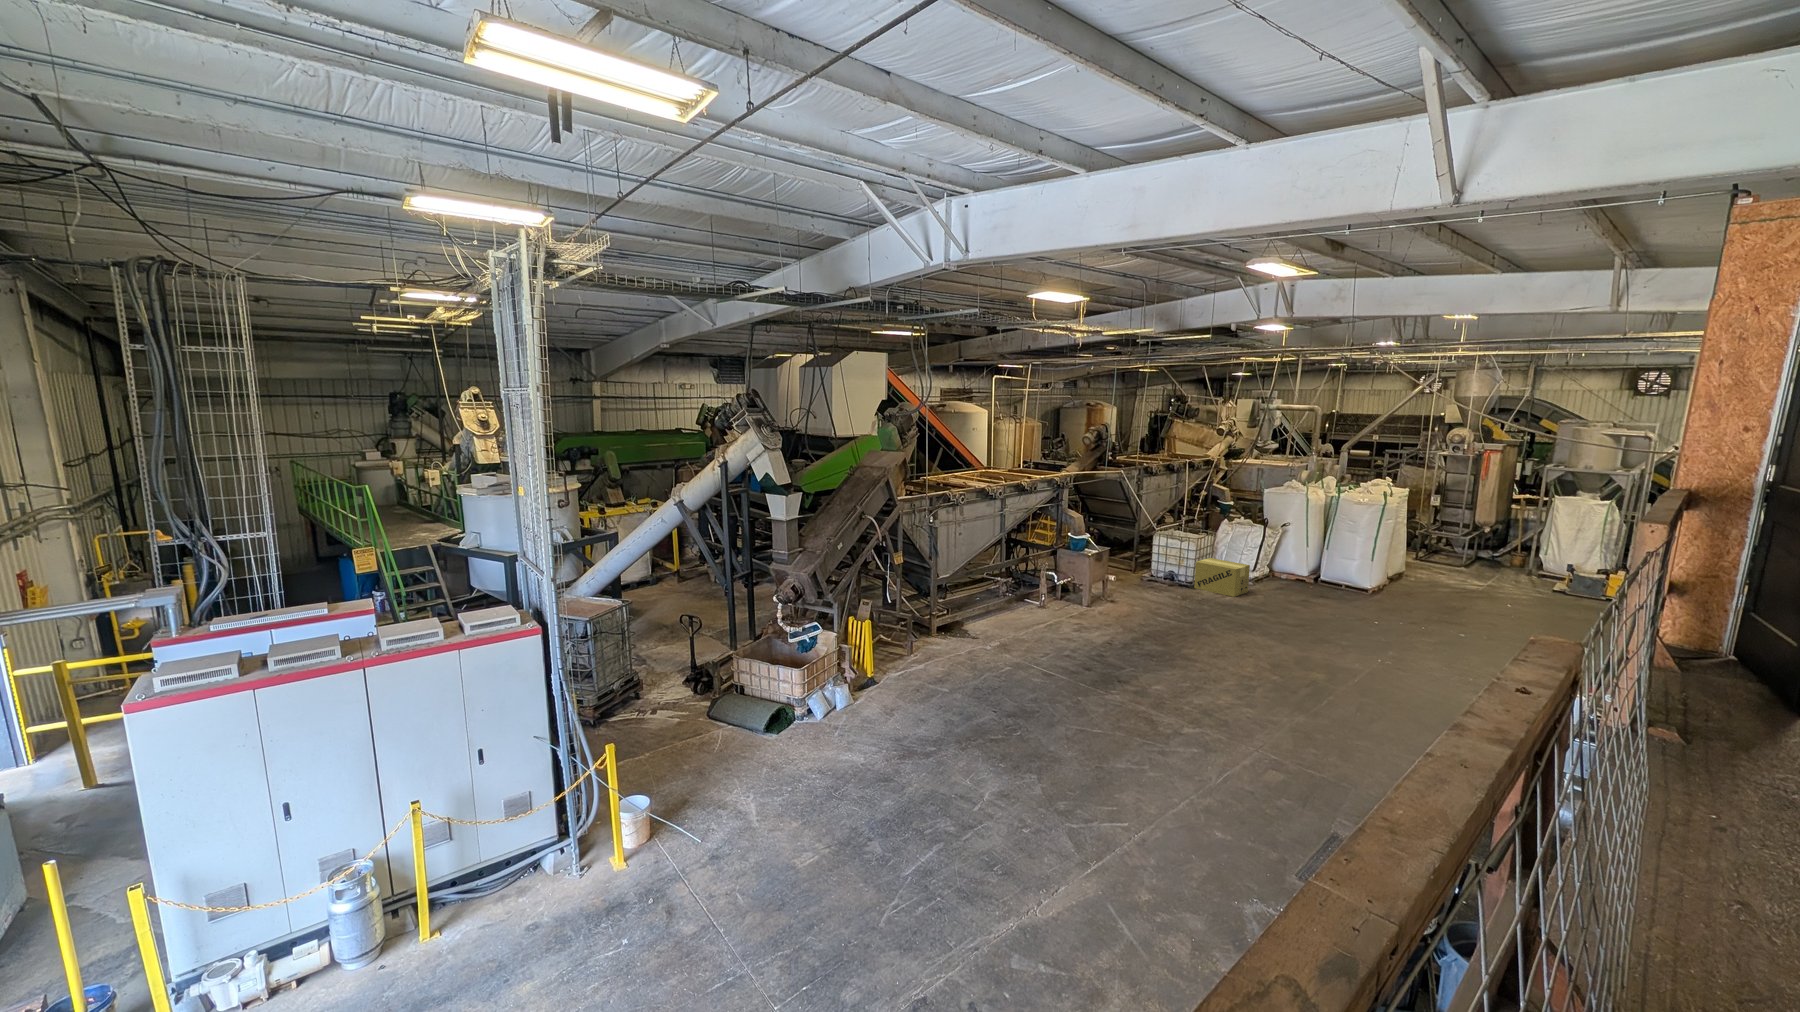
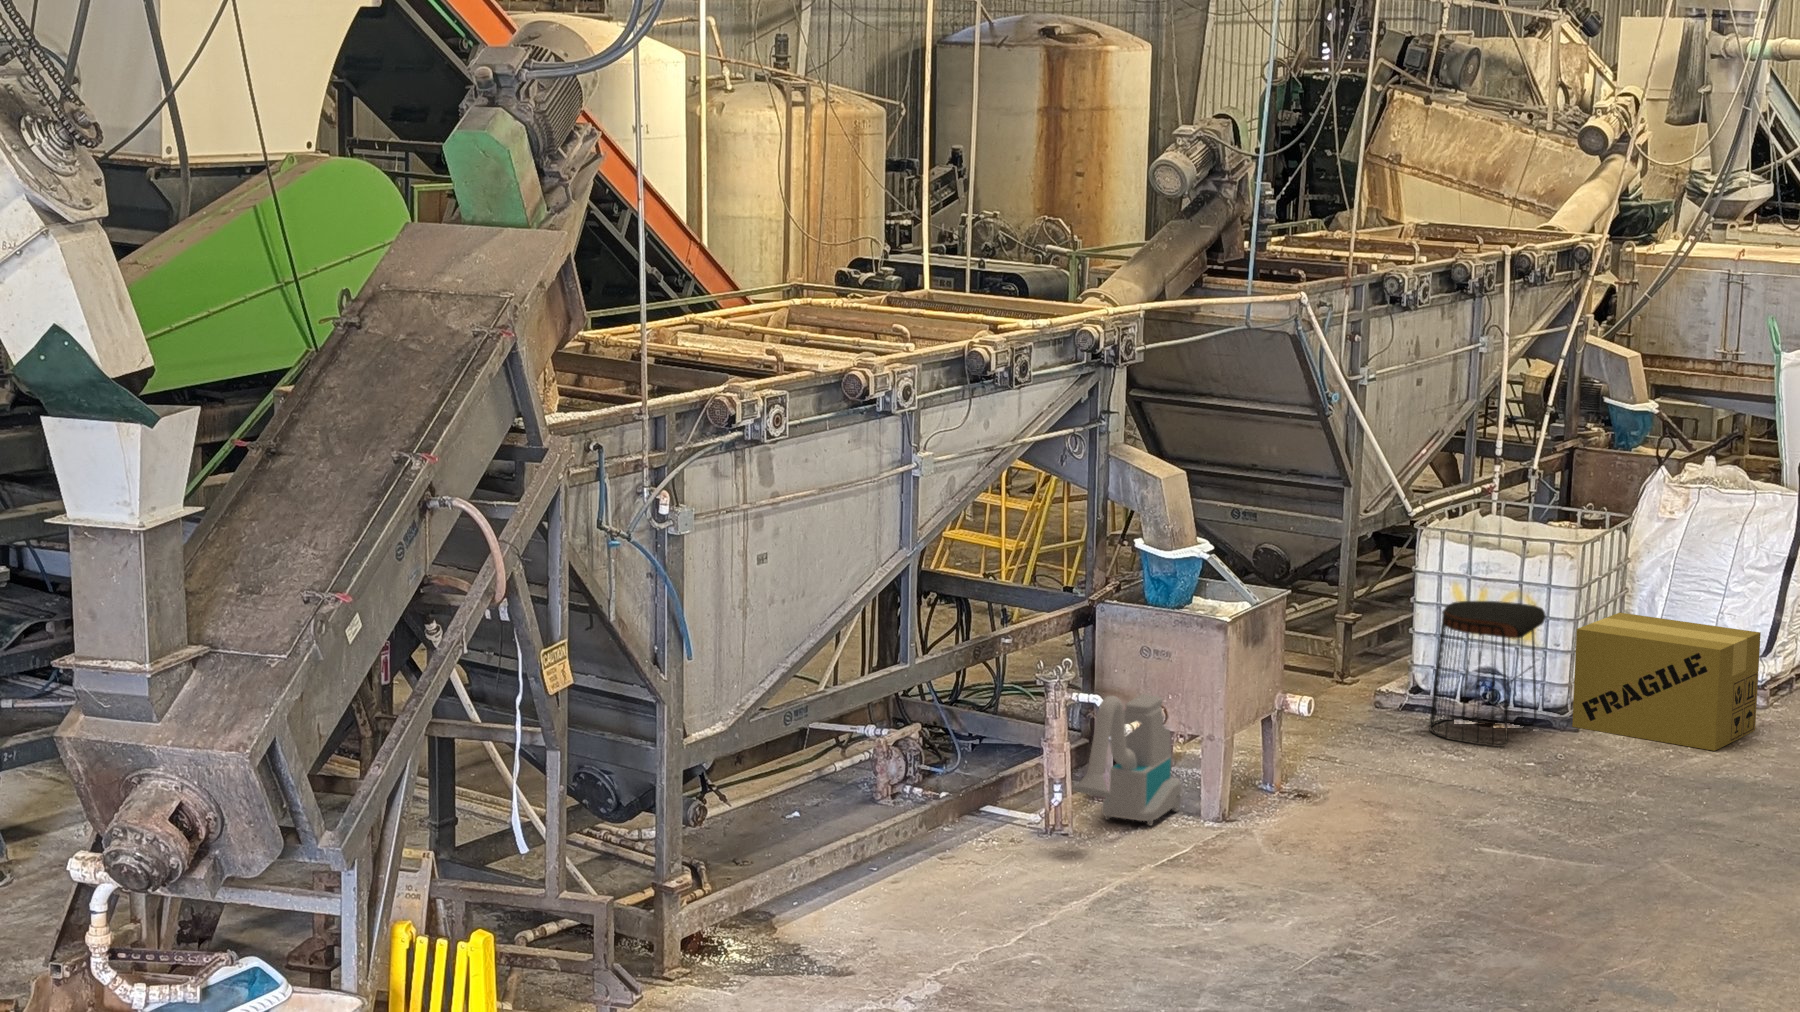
stool: none [1153,553,1187,592] -> present [1429,601,1546,747]
vacuum cleaner: none [1045,573,1077,608] -> present [1073,693,1181,826]

